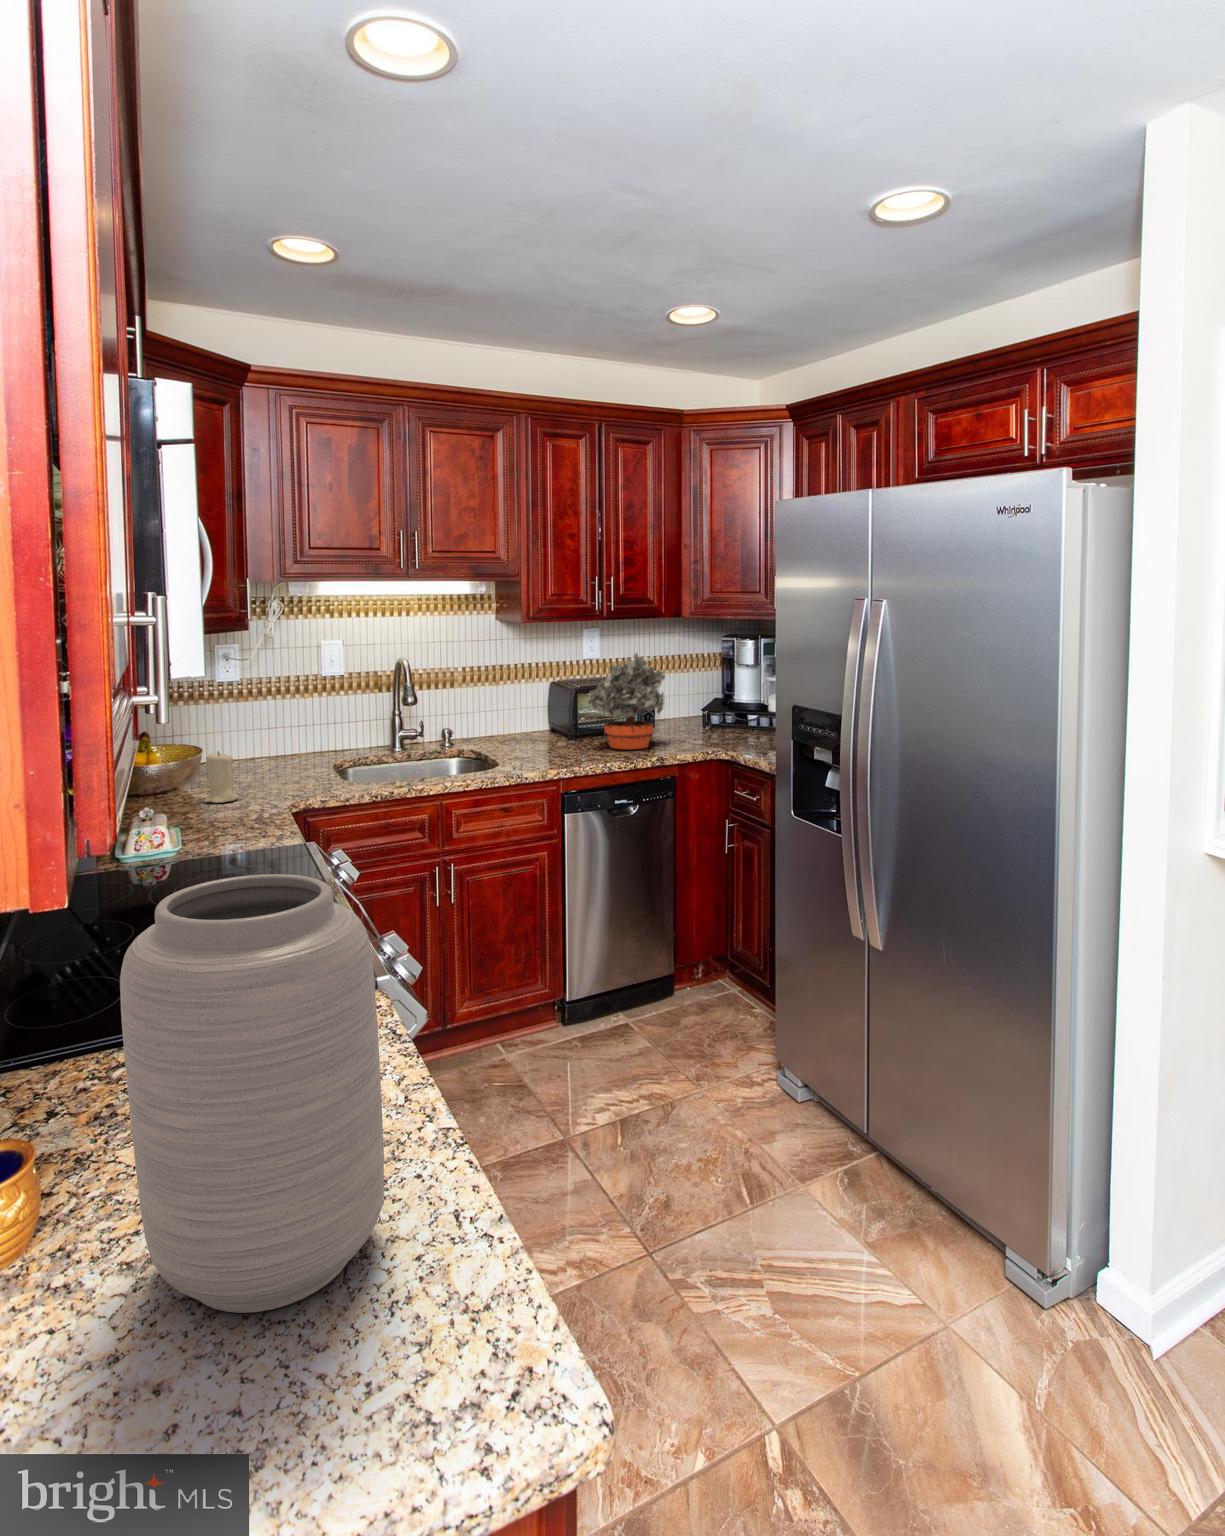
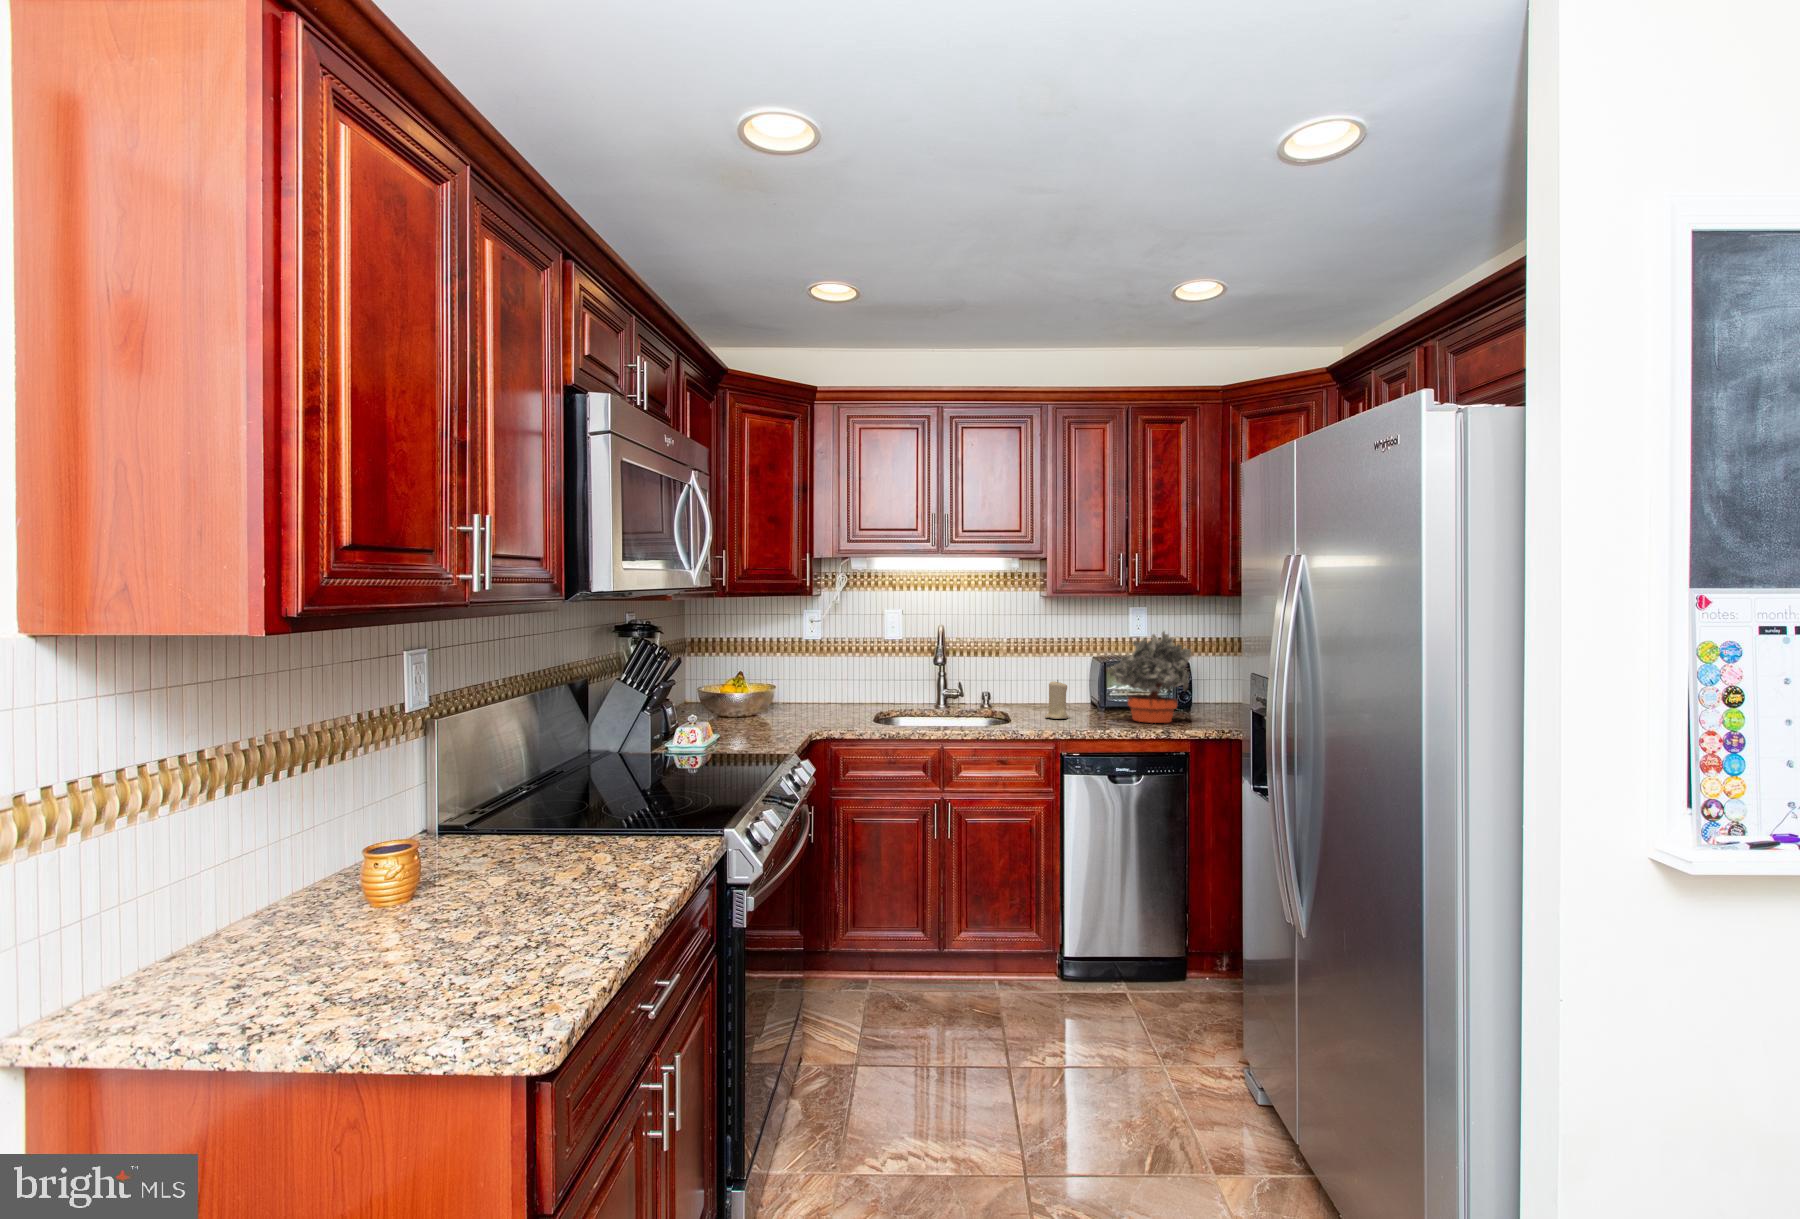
candle: present [204,751,238,803] -> present [1045,680,1069,719]
vase: present [120,874,384,1313] -> none [467,684,612,928]

